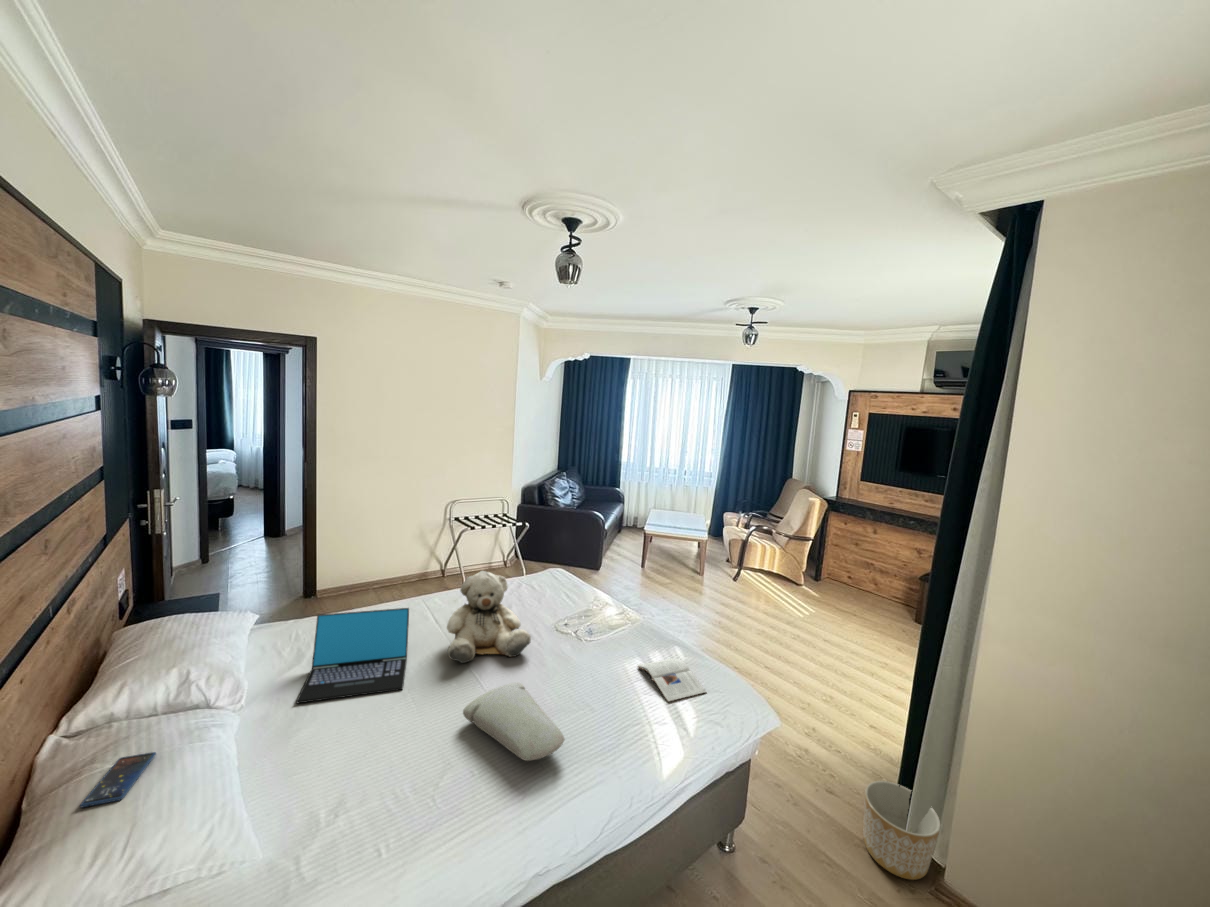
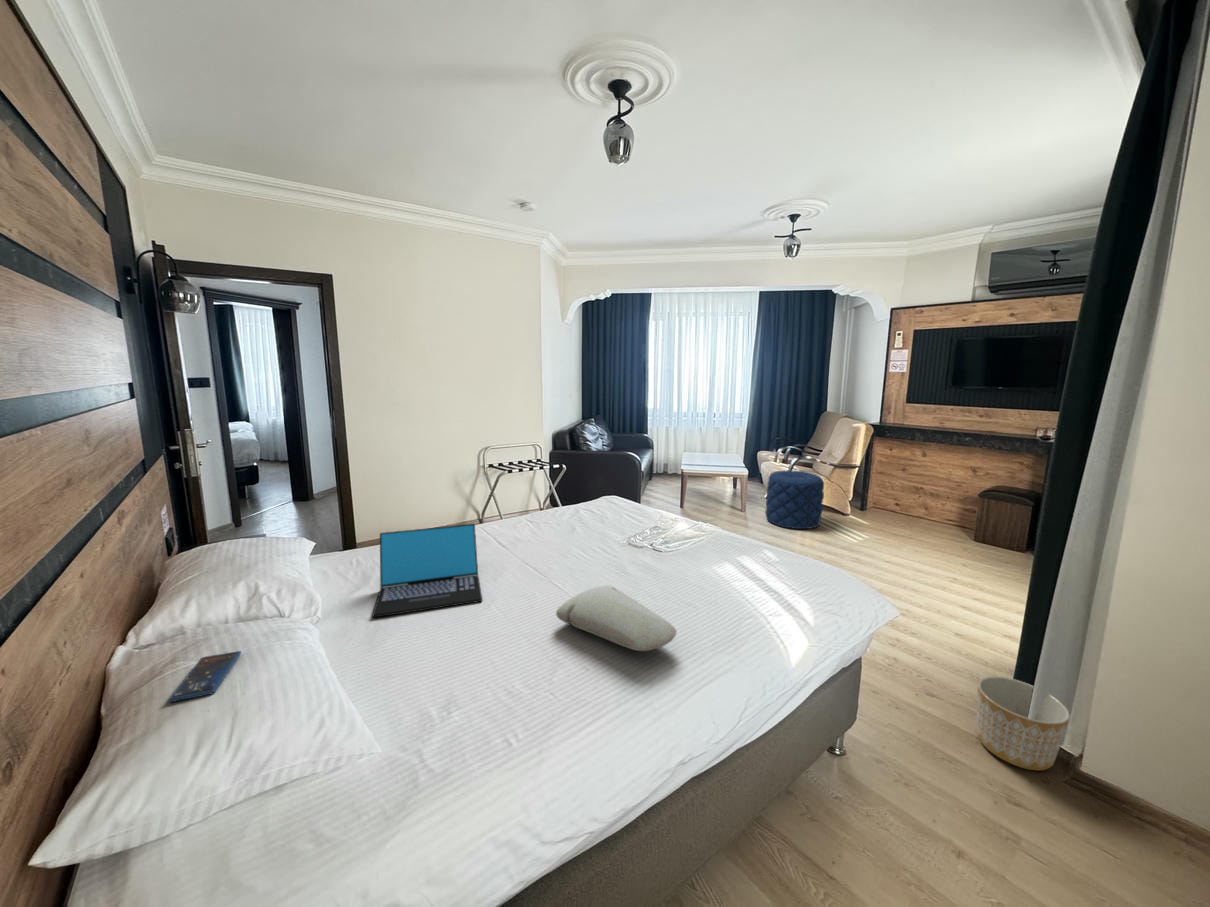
pouf: none [721,539,777,599] -> present [765,471,824,529]
teddy bear: present [447,571,531,663] -> none [515,484,607,577]
magazine: present [637,659,706,702] -> none [725,562,809,599]

